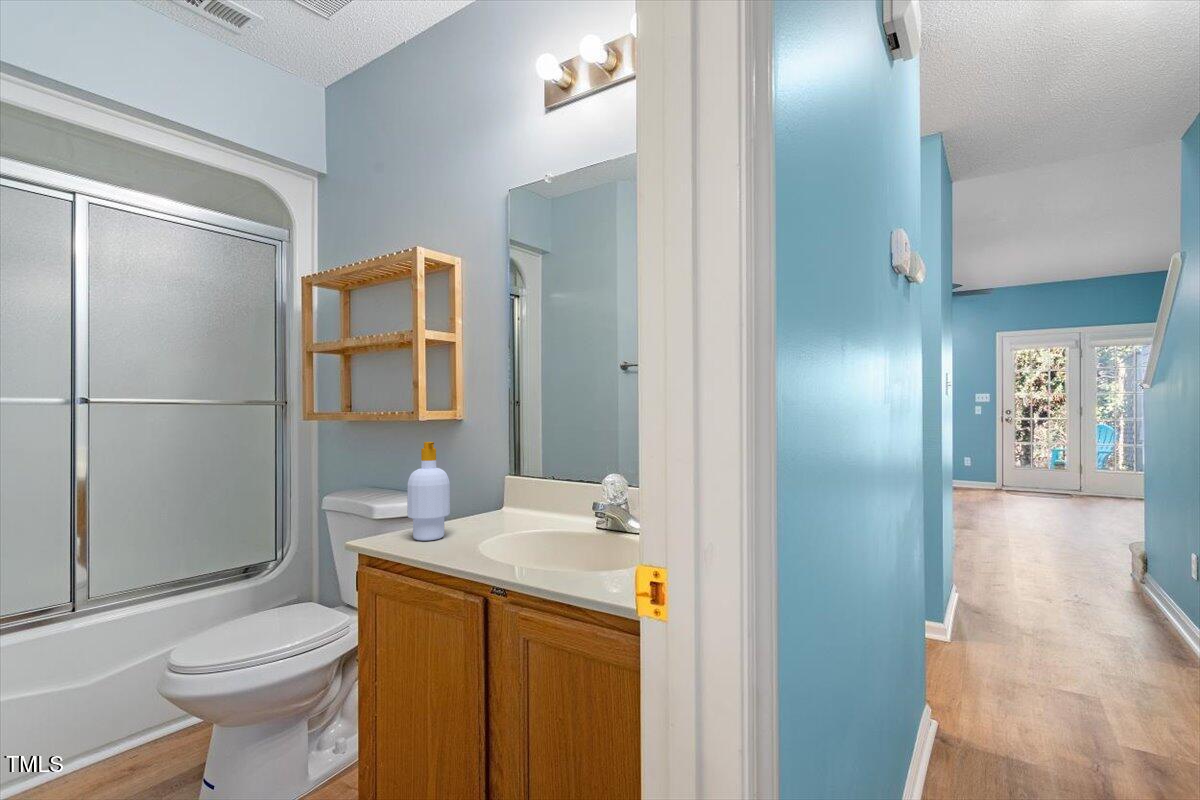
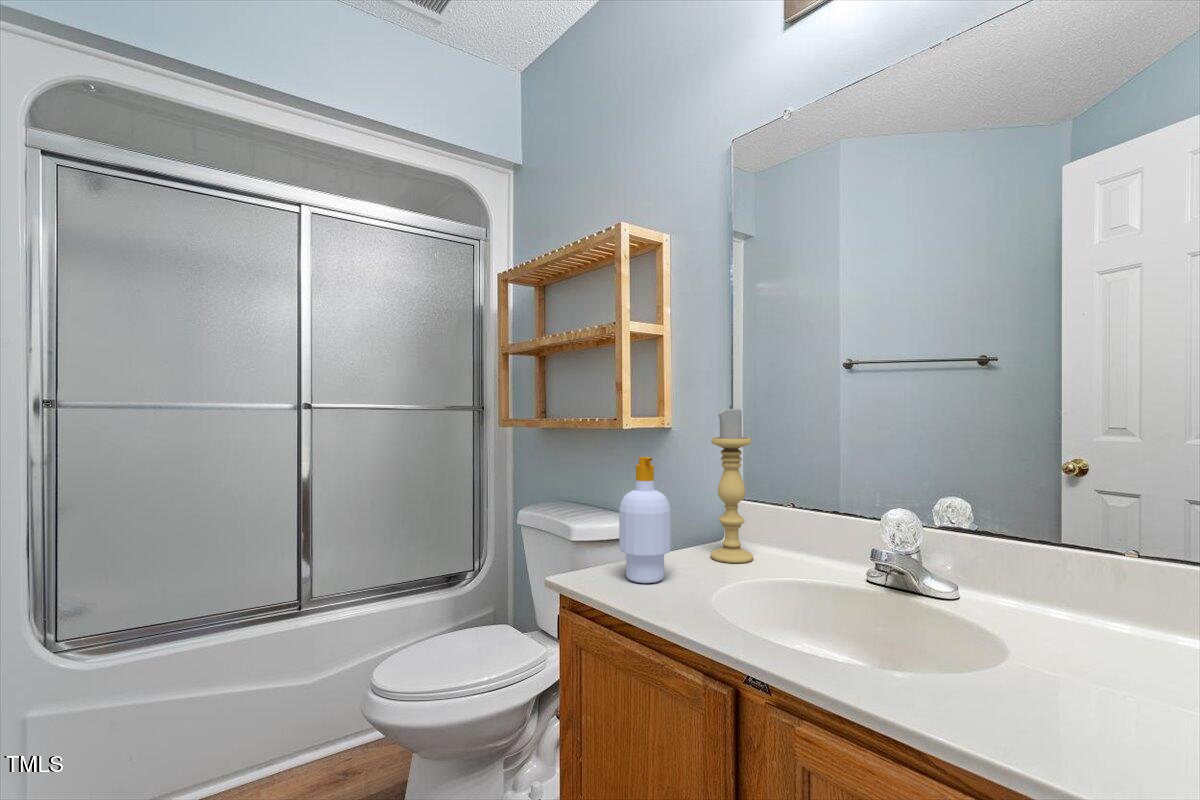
candle holder: none [488,401,521,523] -> present [711,406,753,563]

